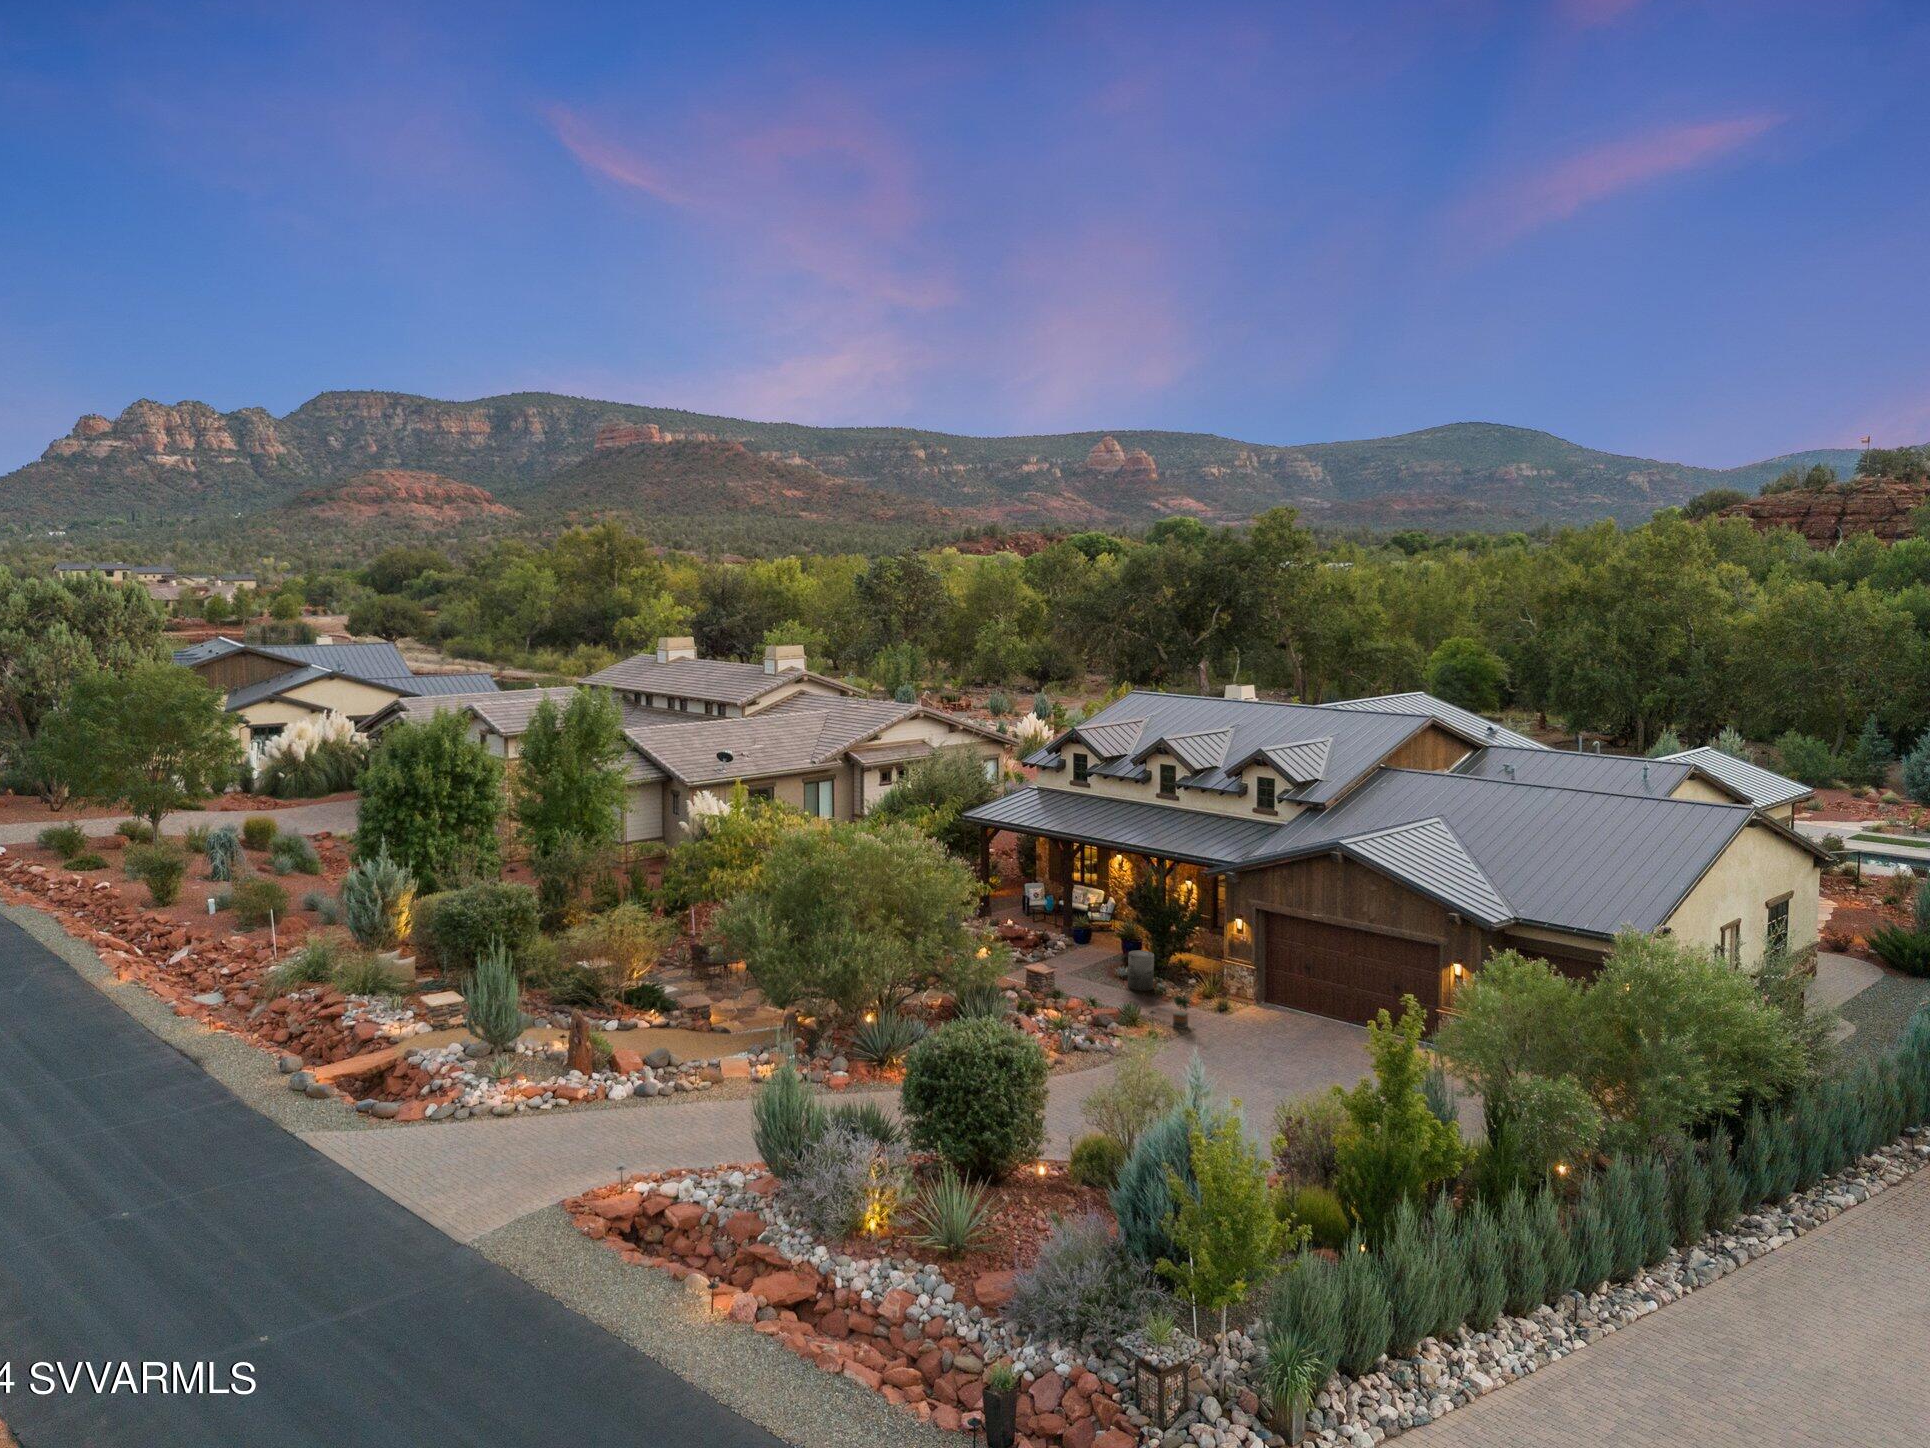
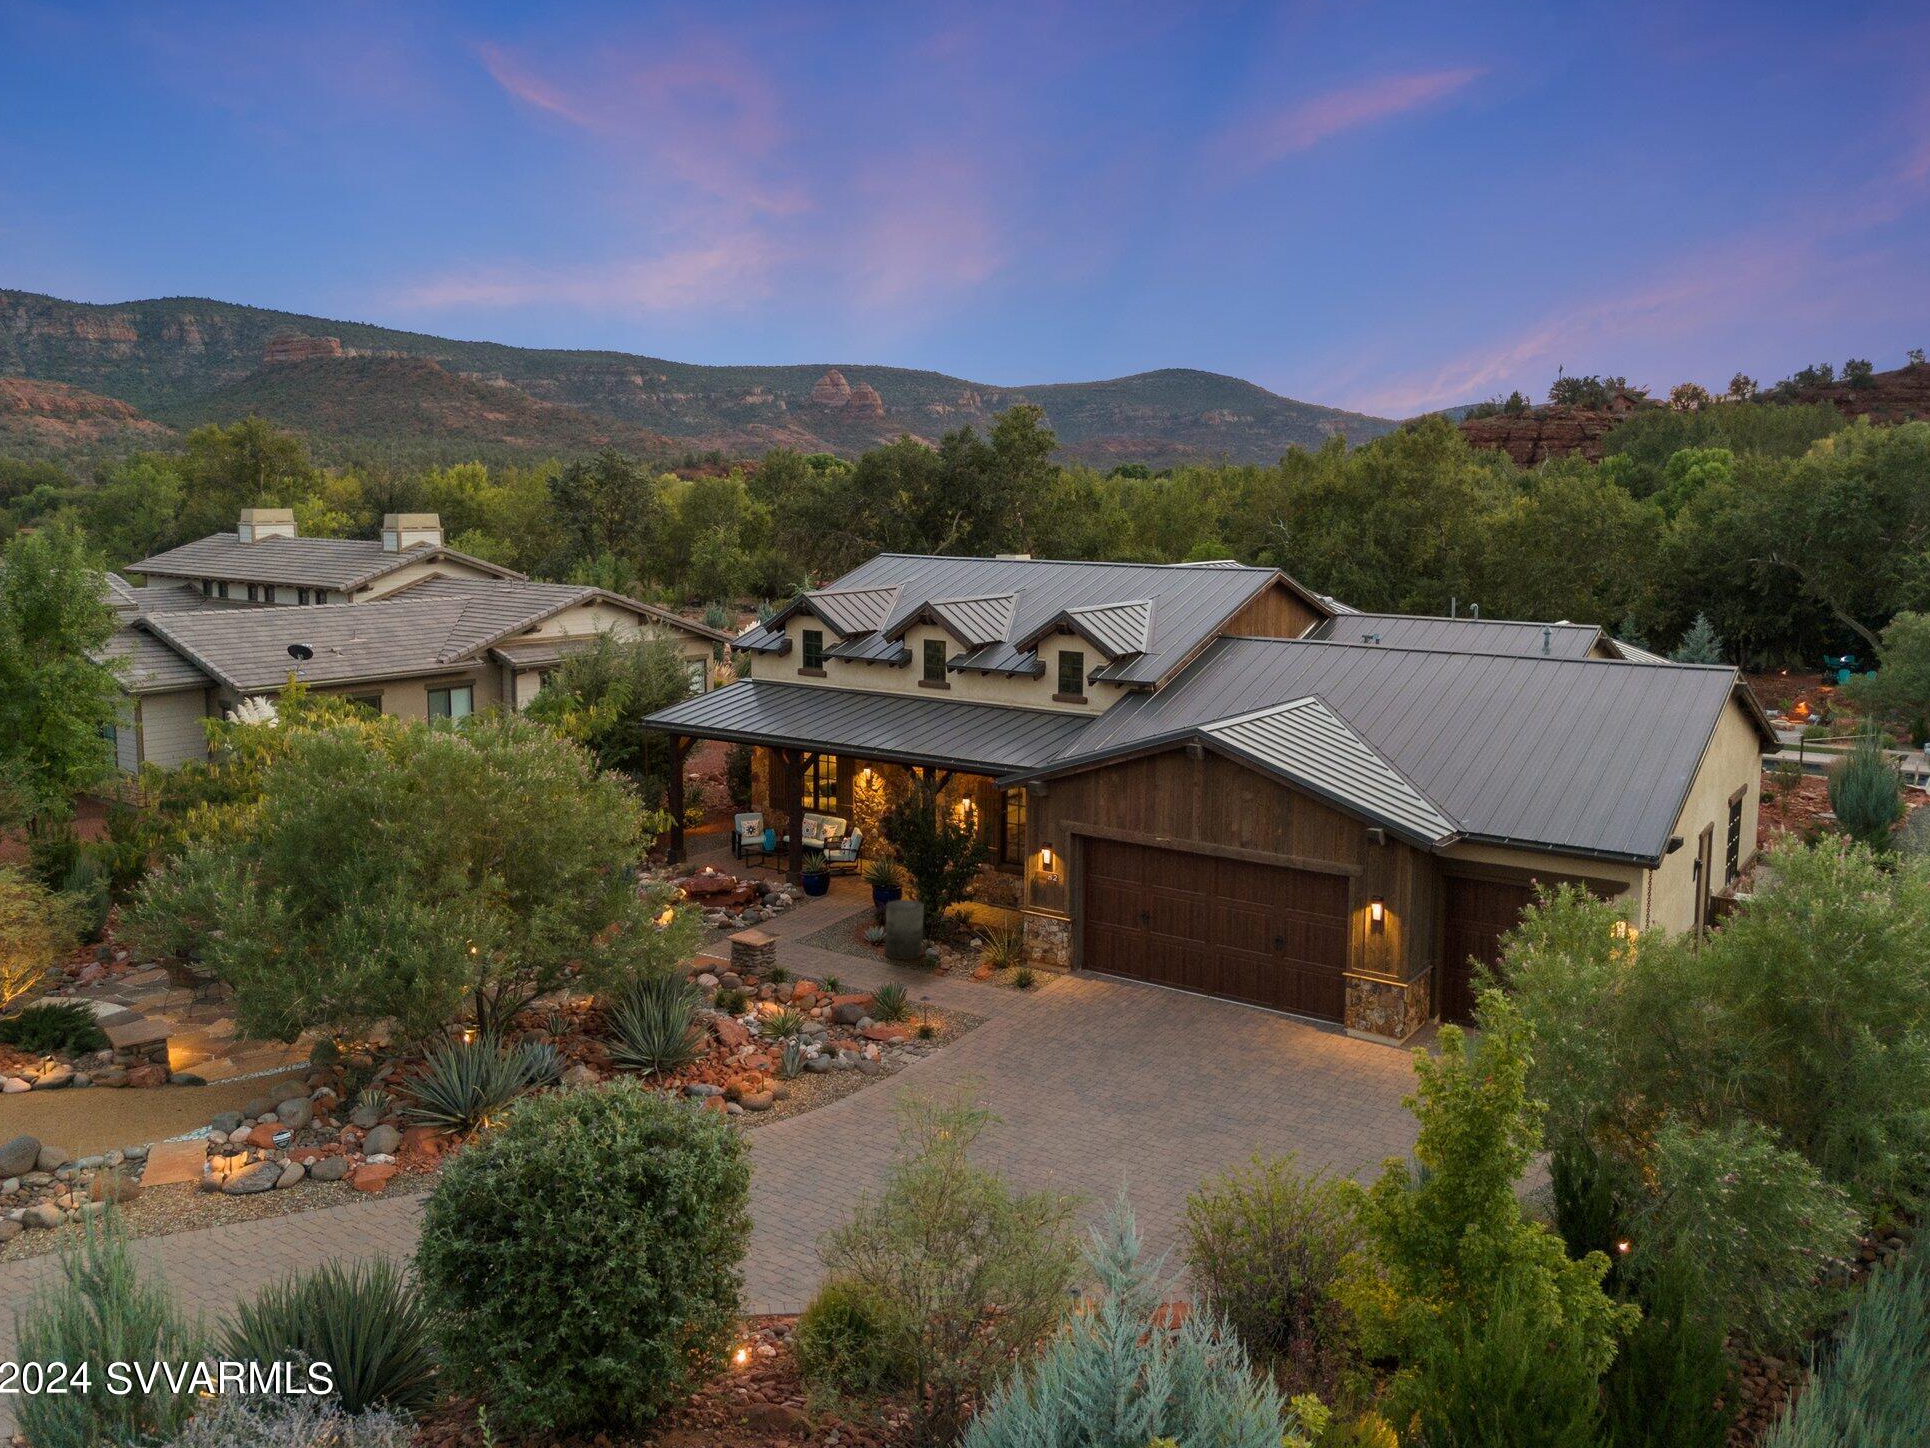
potted tree: present [1173,996,1191,1029] -> none [958,966,989,1019]

